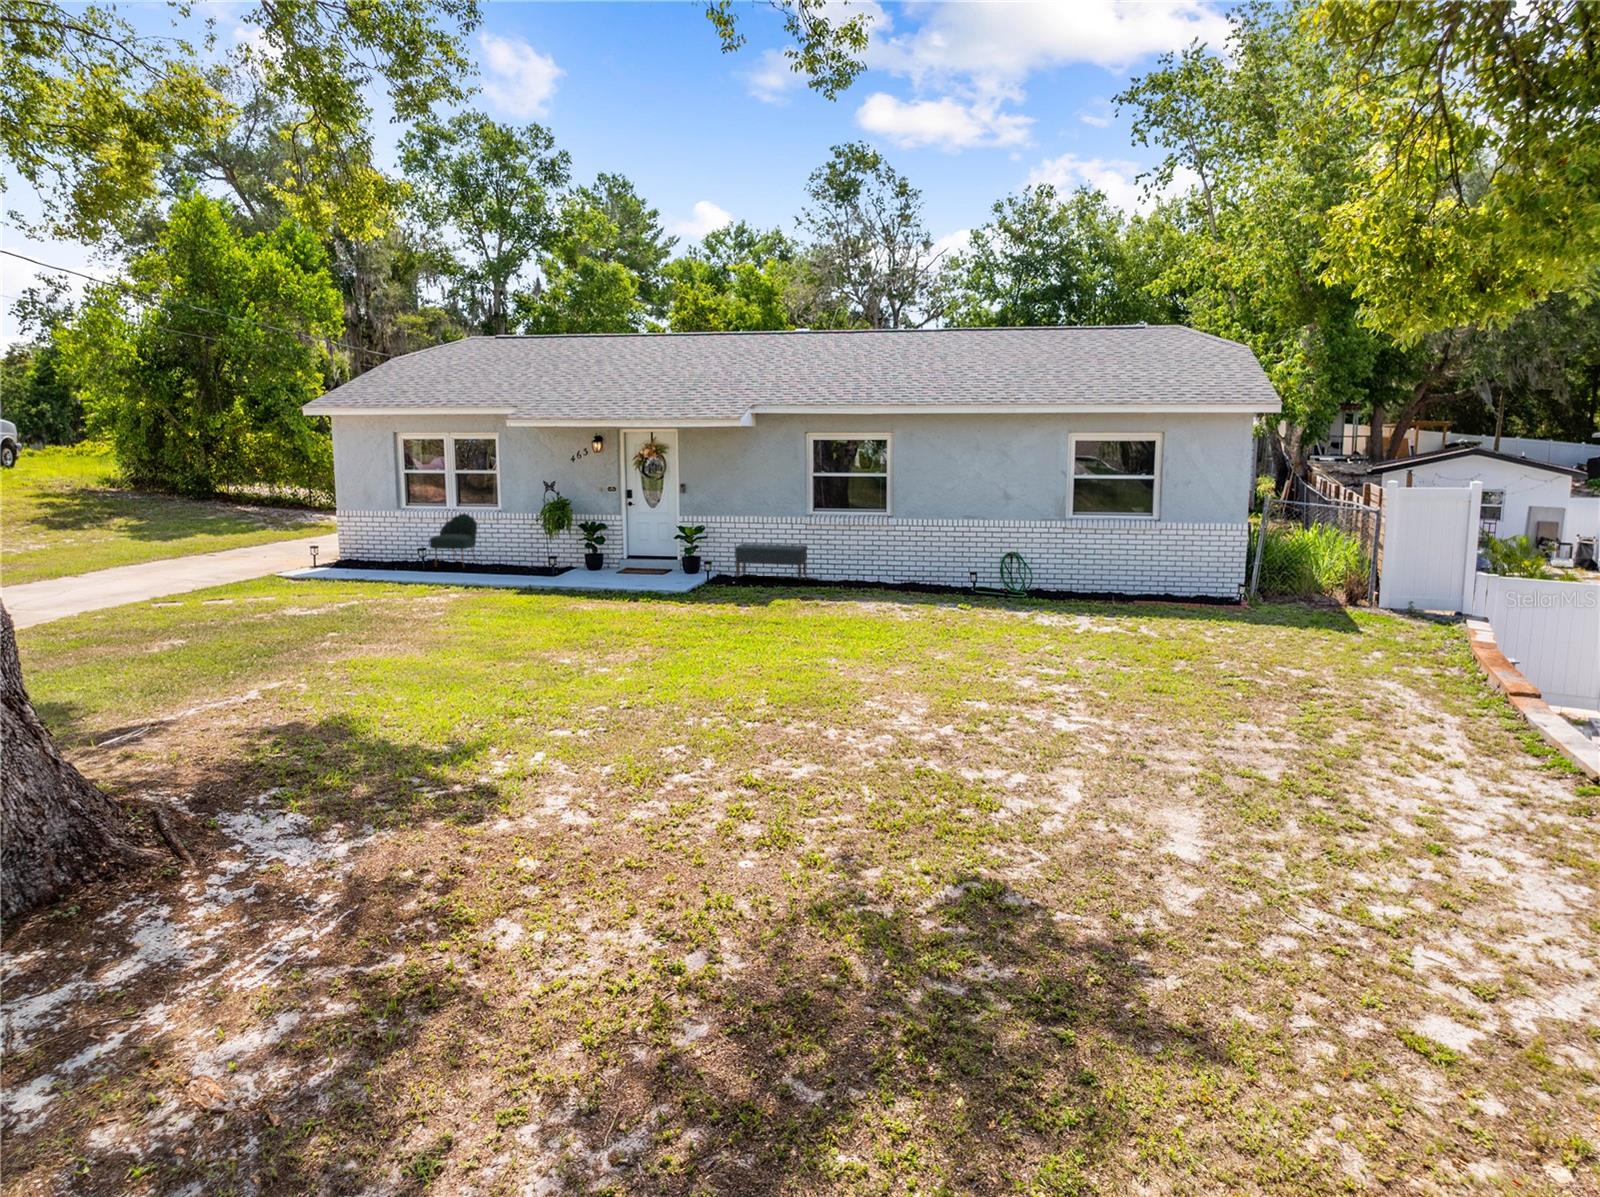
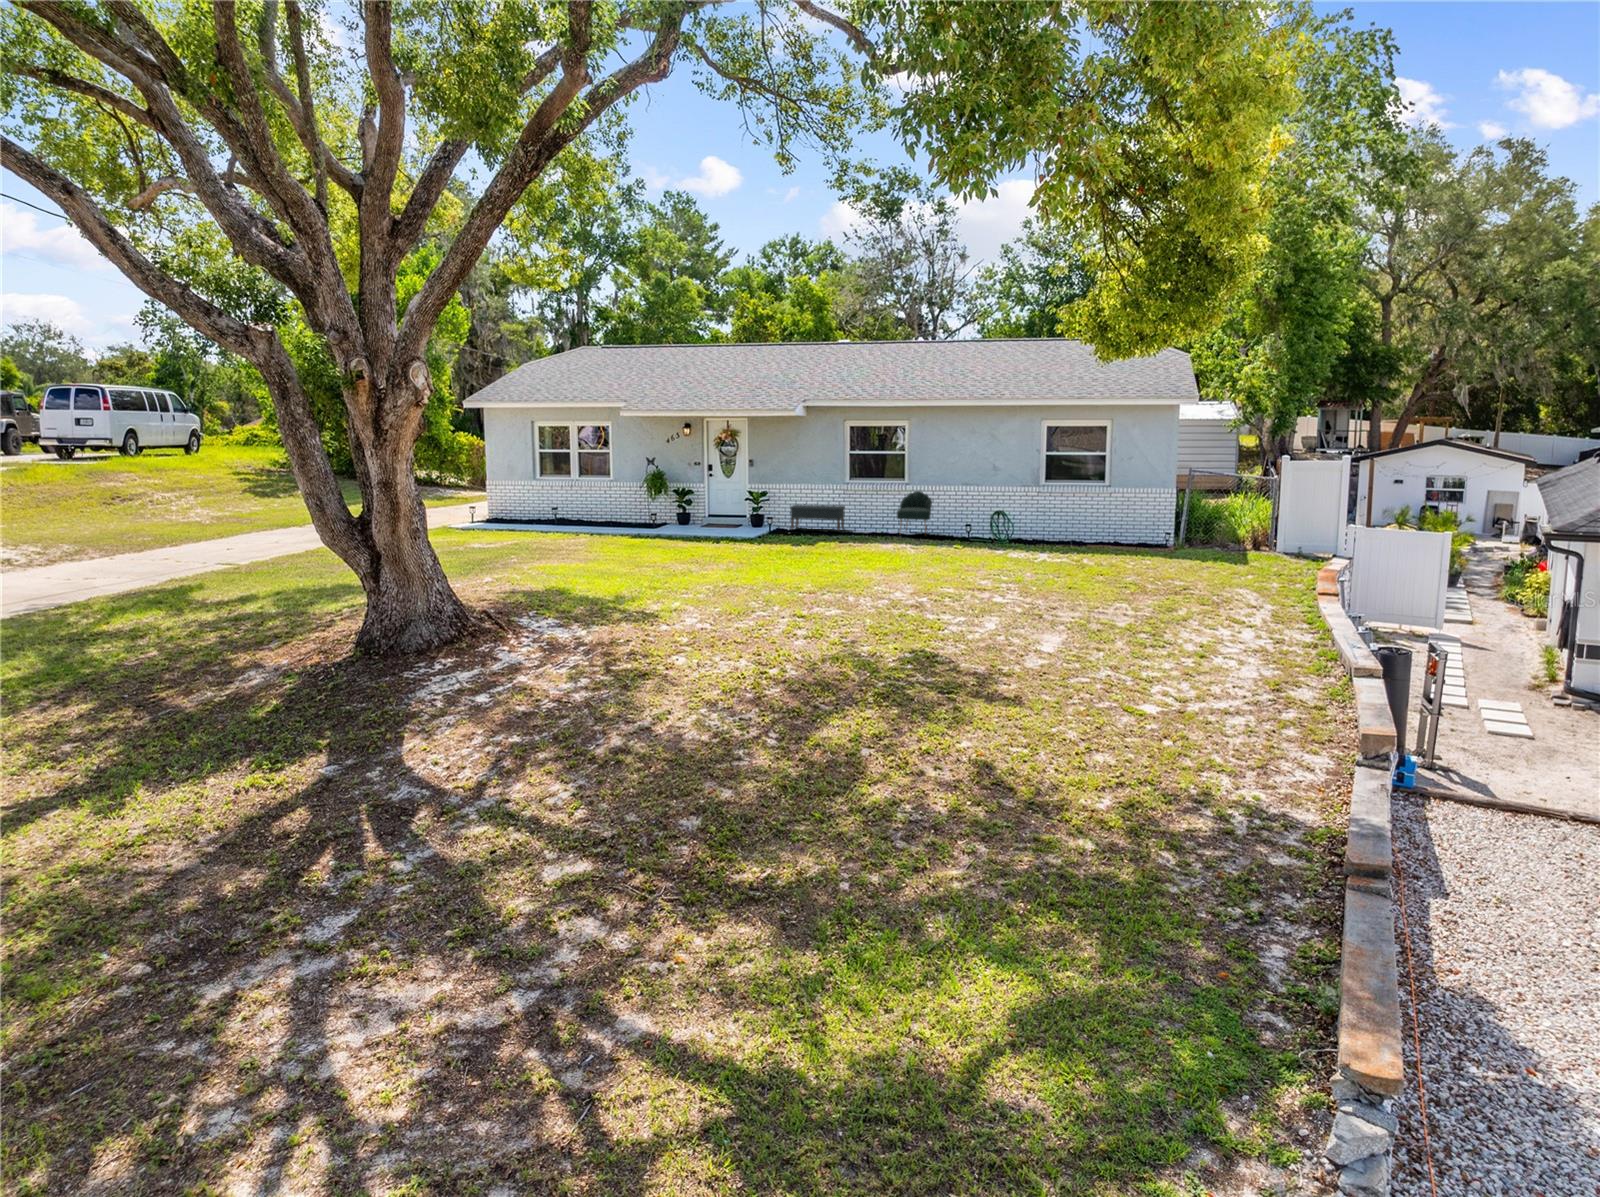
chair: present [430,514,477,562] -> present [897,491,932,532]

